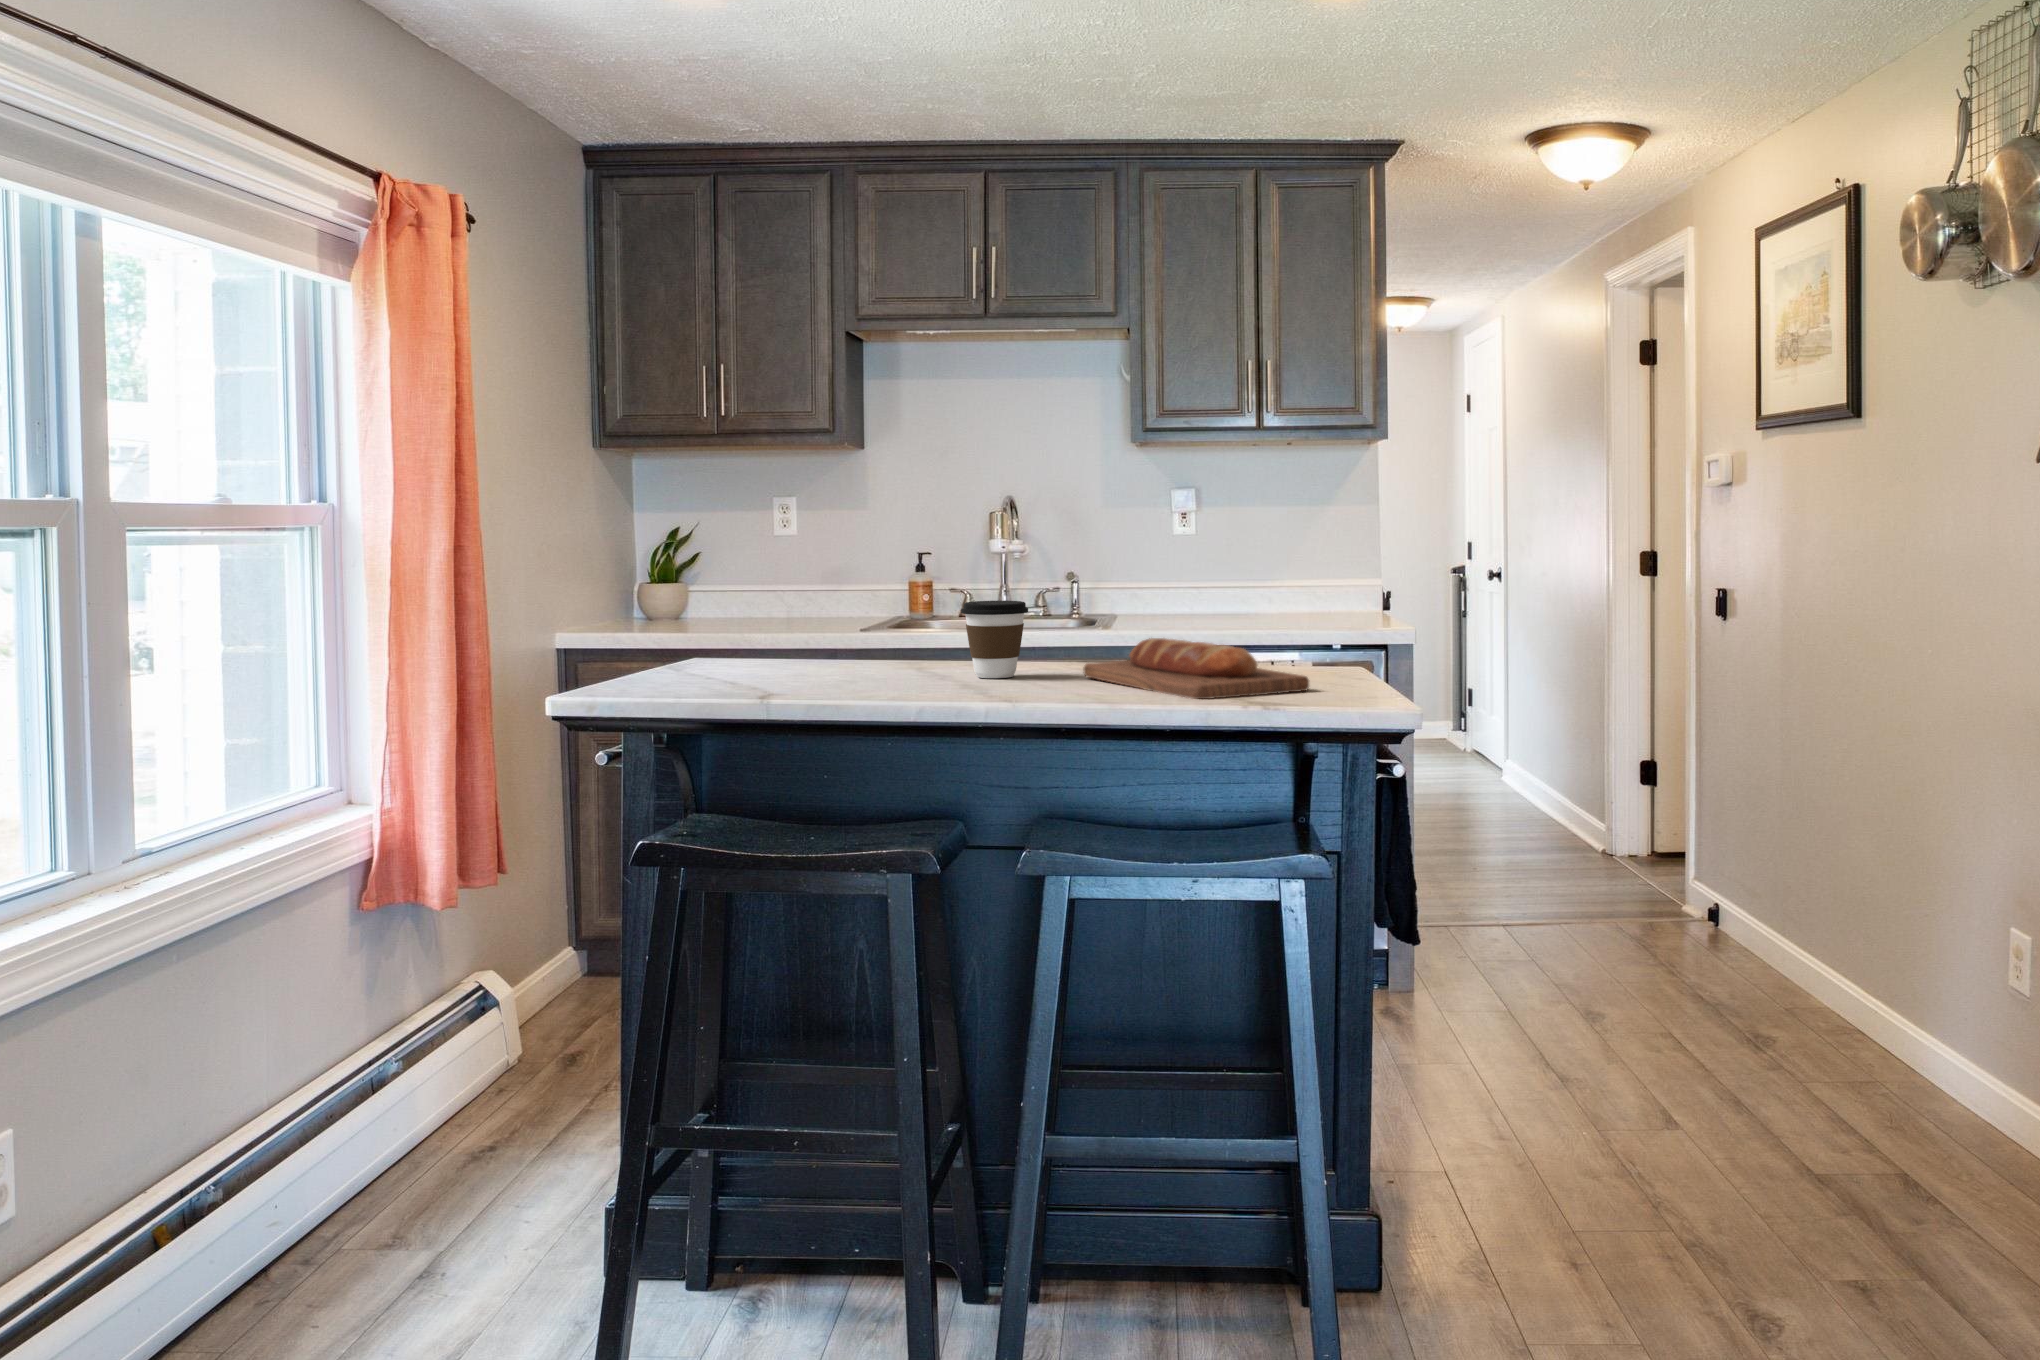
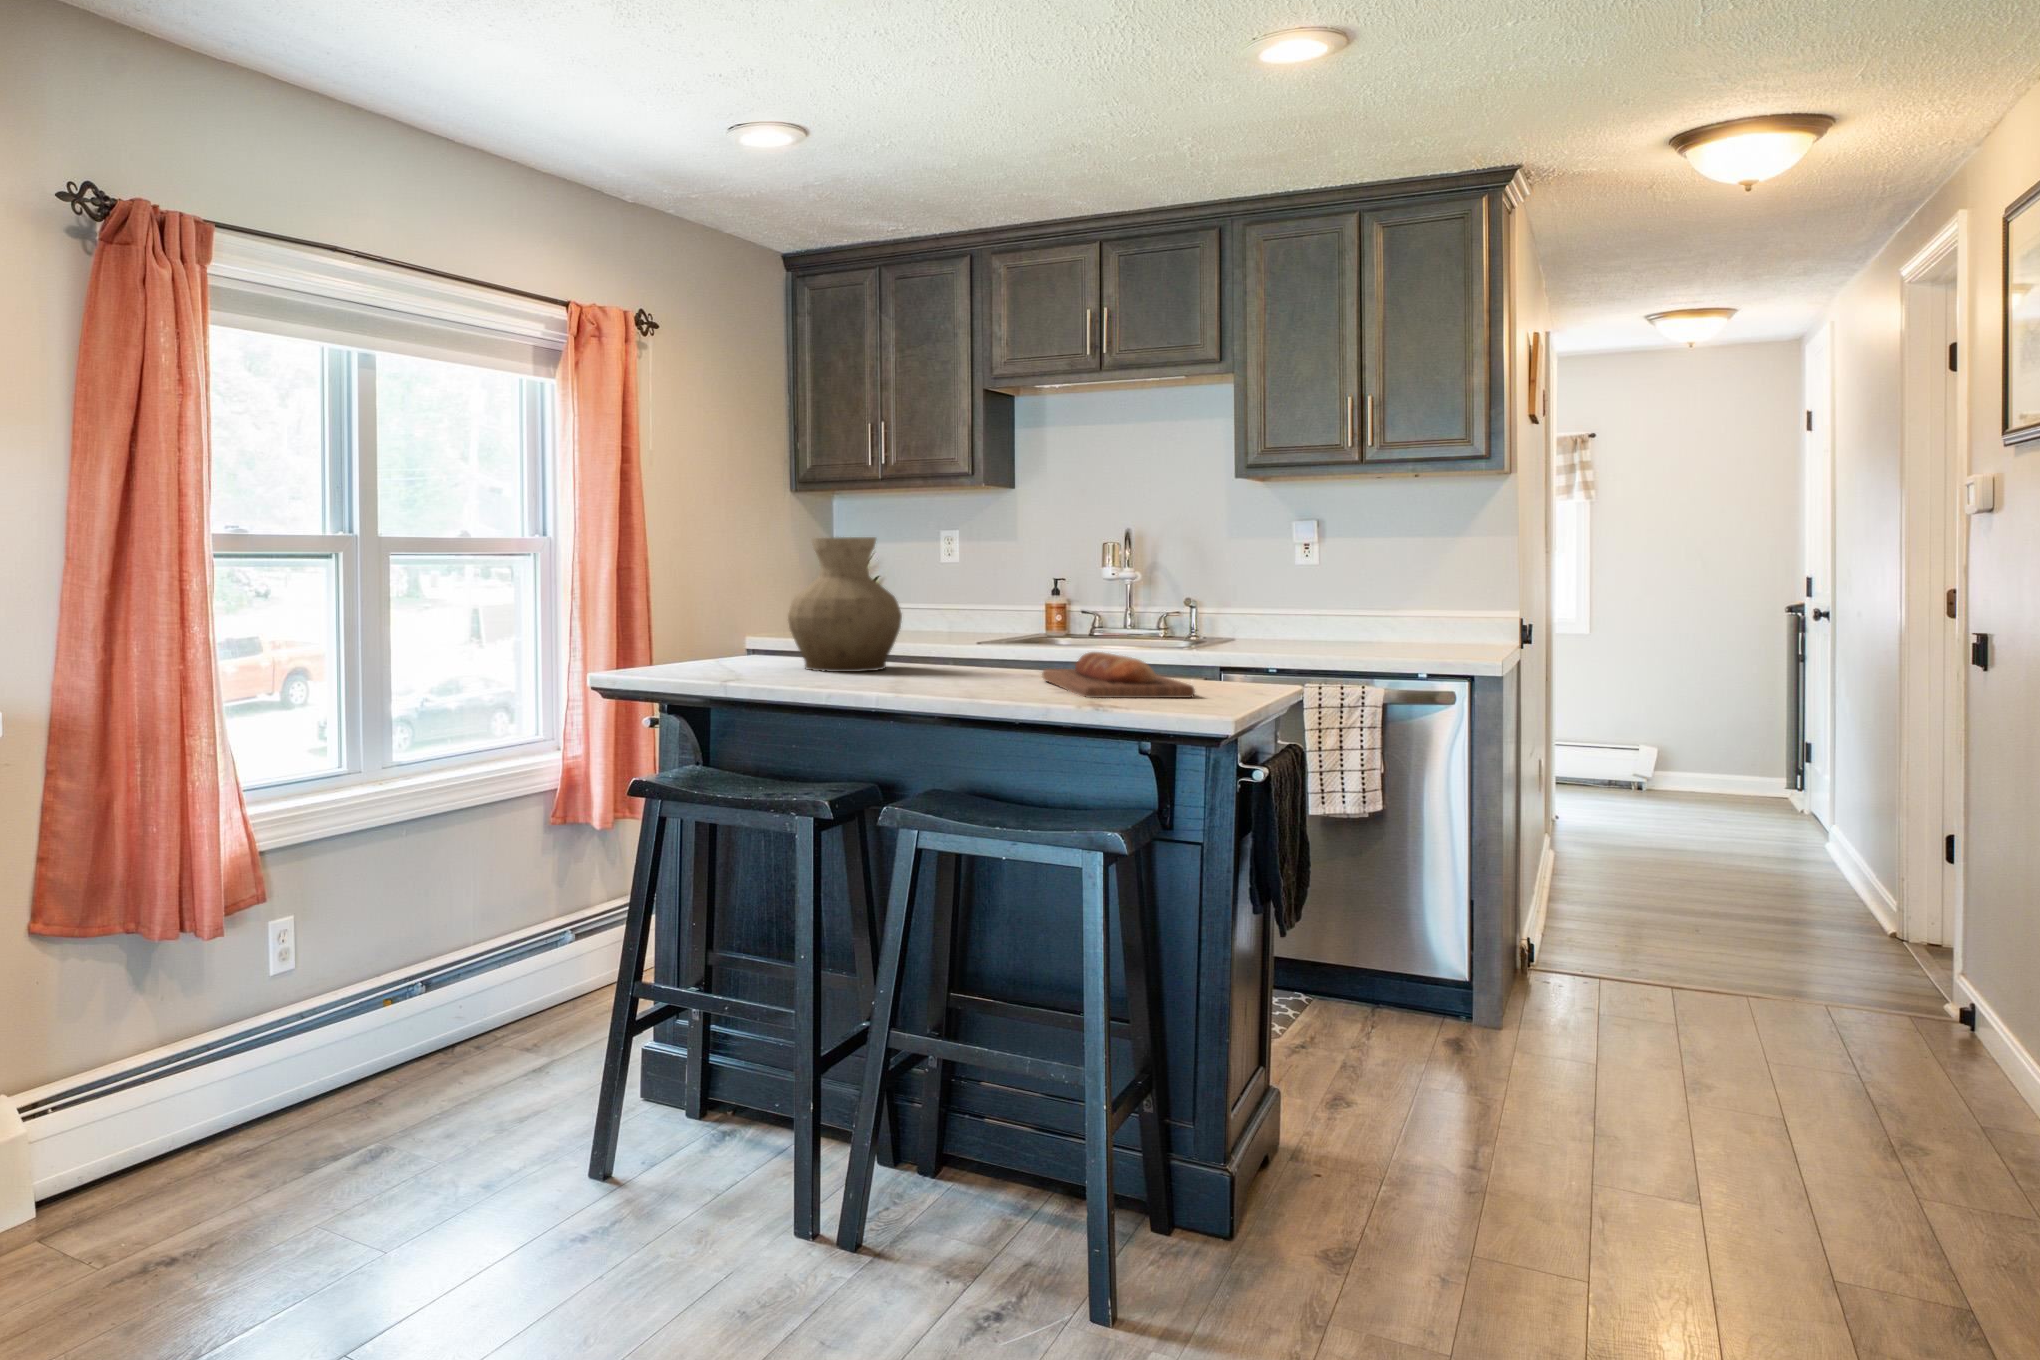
vase: none [712,493,876,681] -> present [788,537,902,672]
coffee cup: present [961,601,1028,678] -> none [953,619,1005,677]

